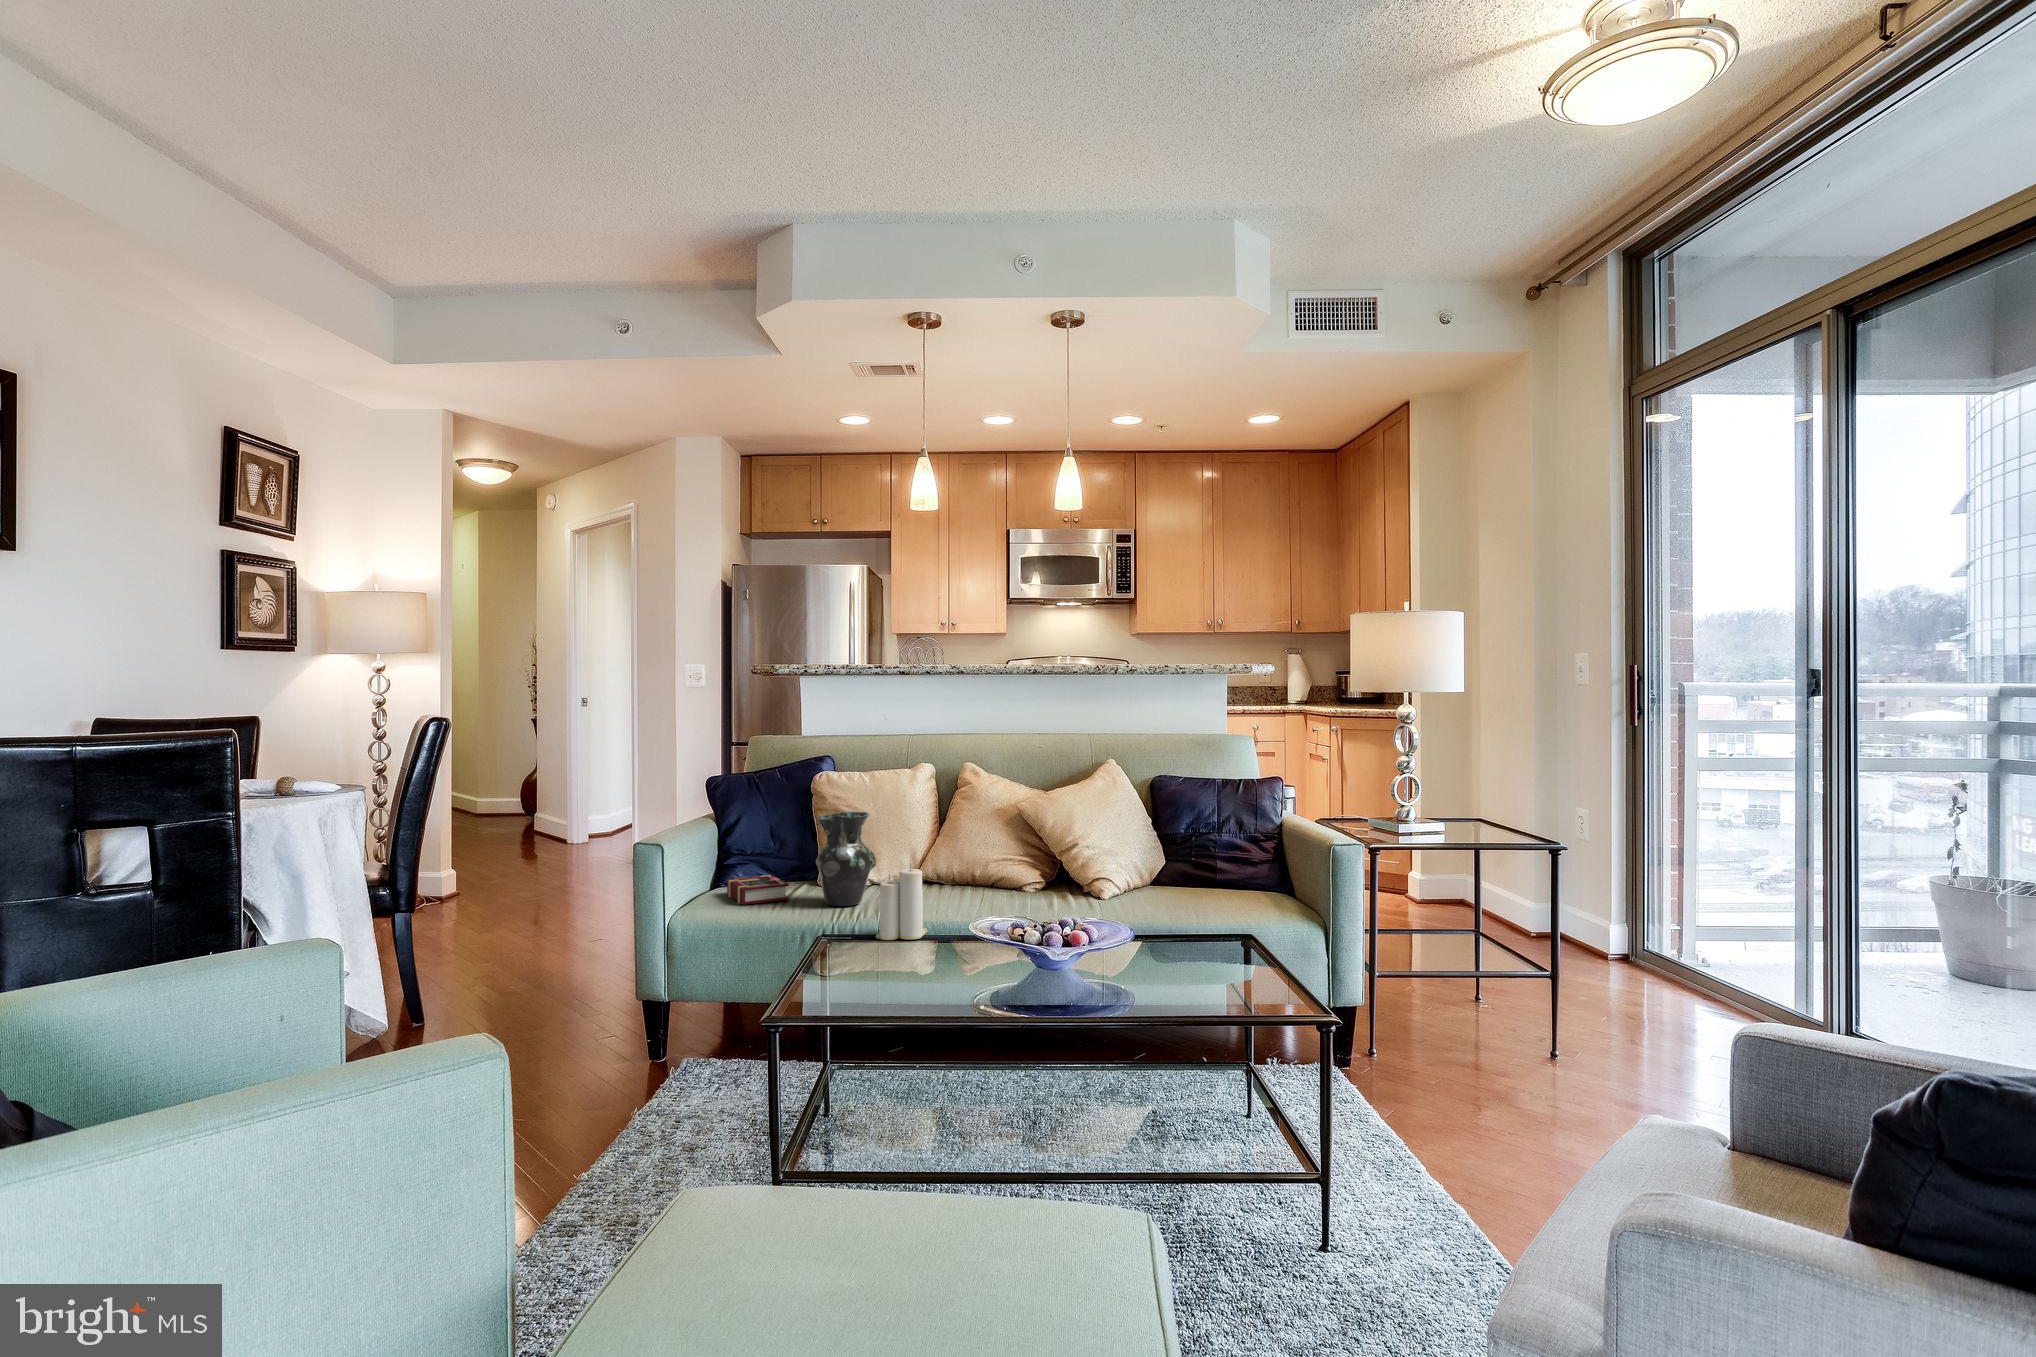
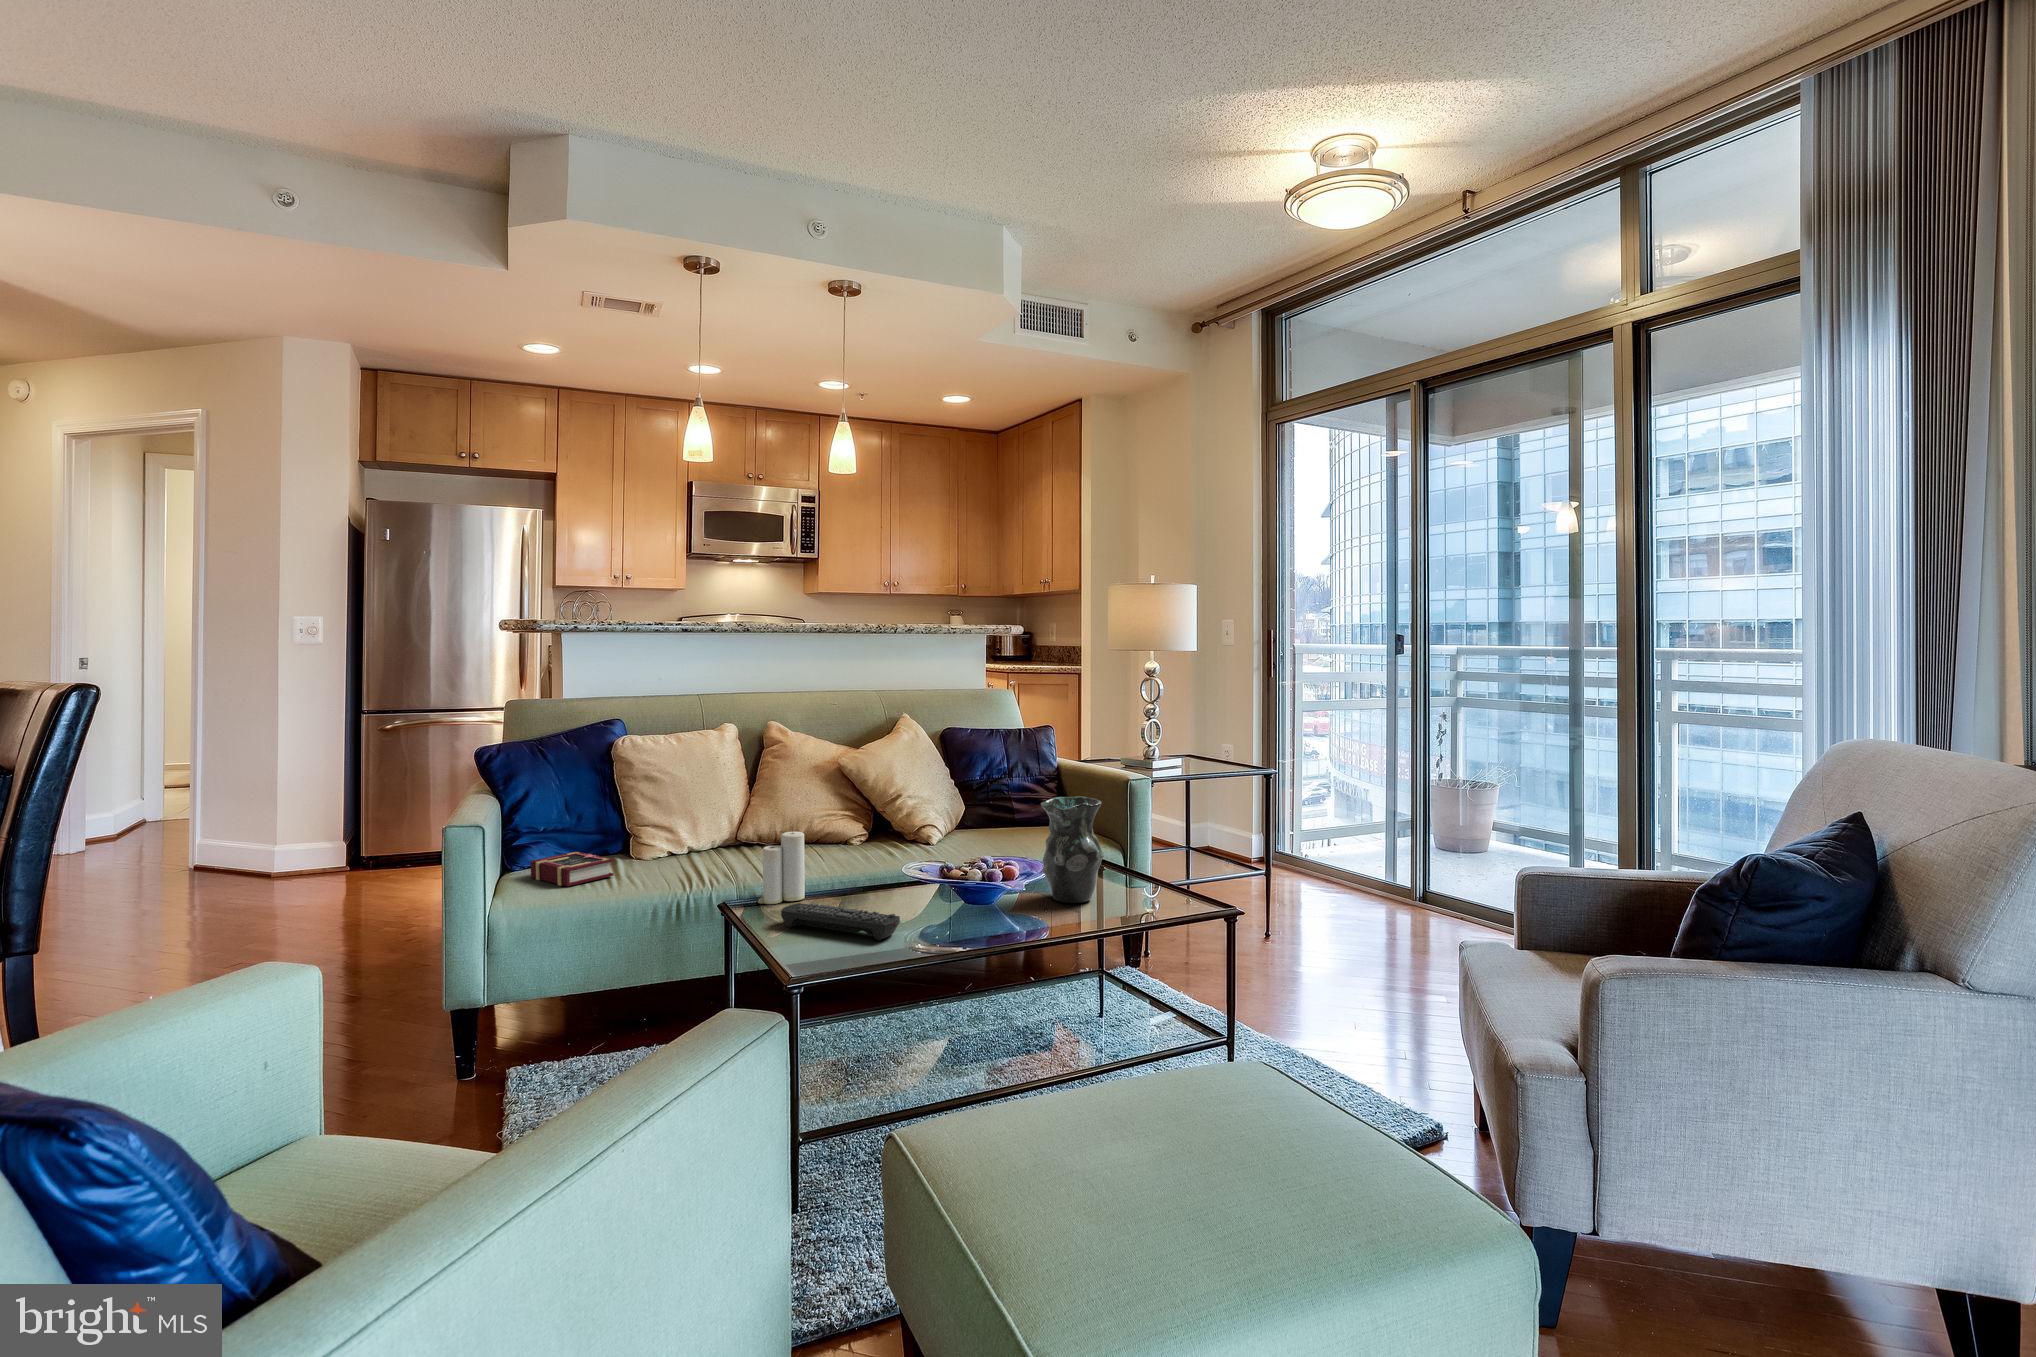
vase: present [816,811,876,906] -> present [1041,796,1104,903]
remote control: none [866,940,963,987] -> present [781,903,900,941]

